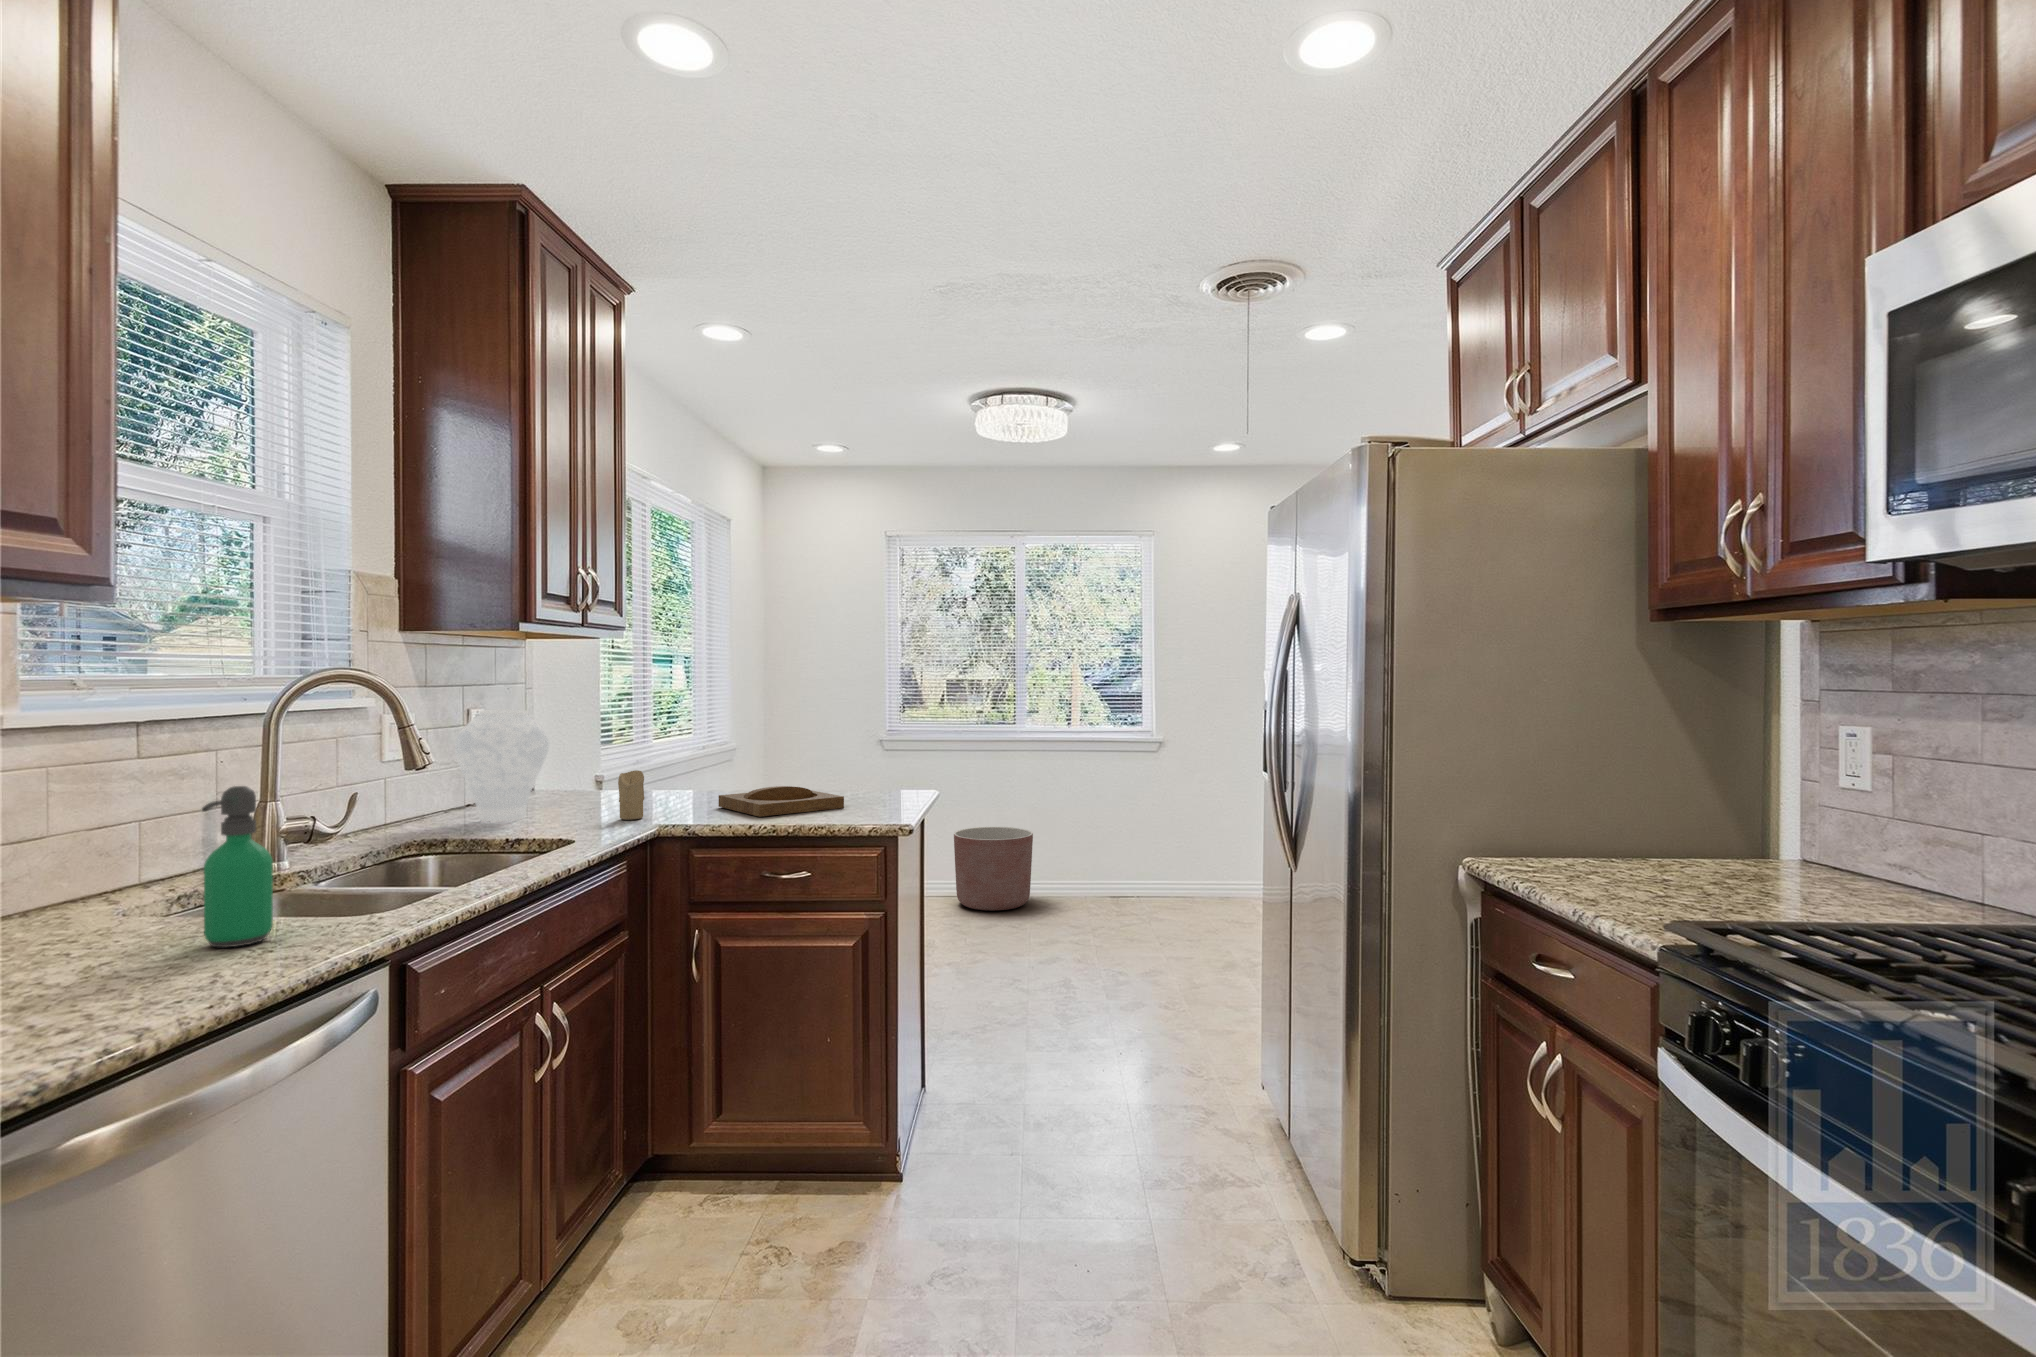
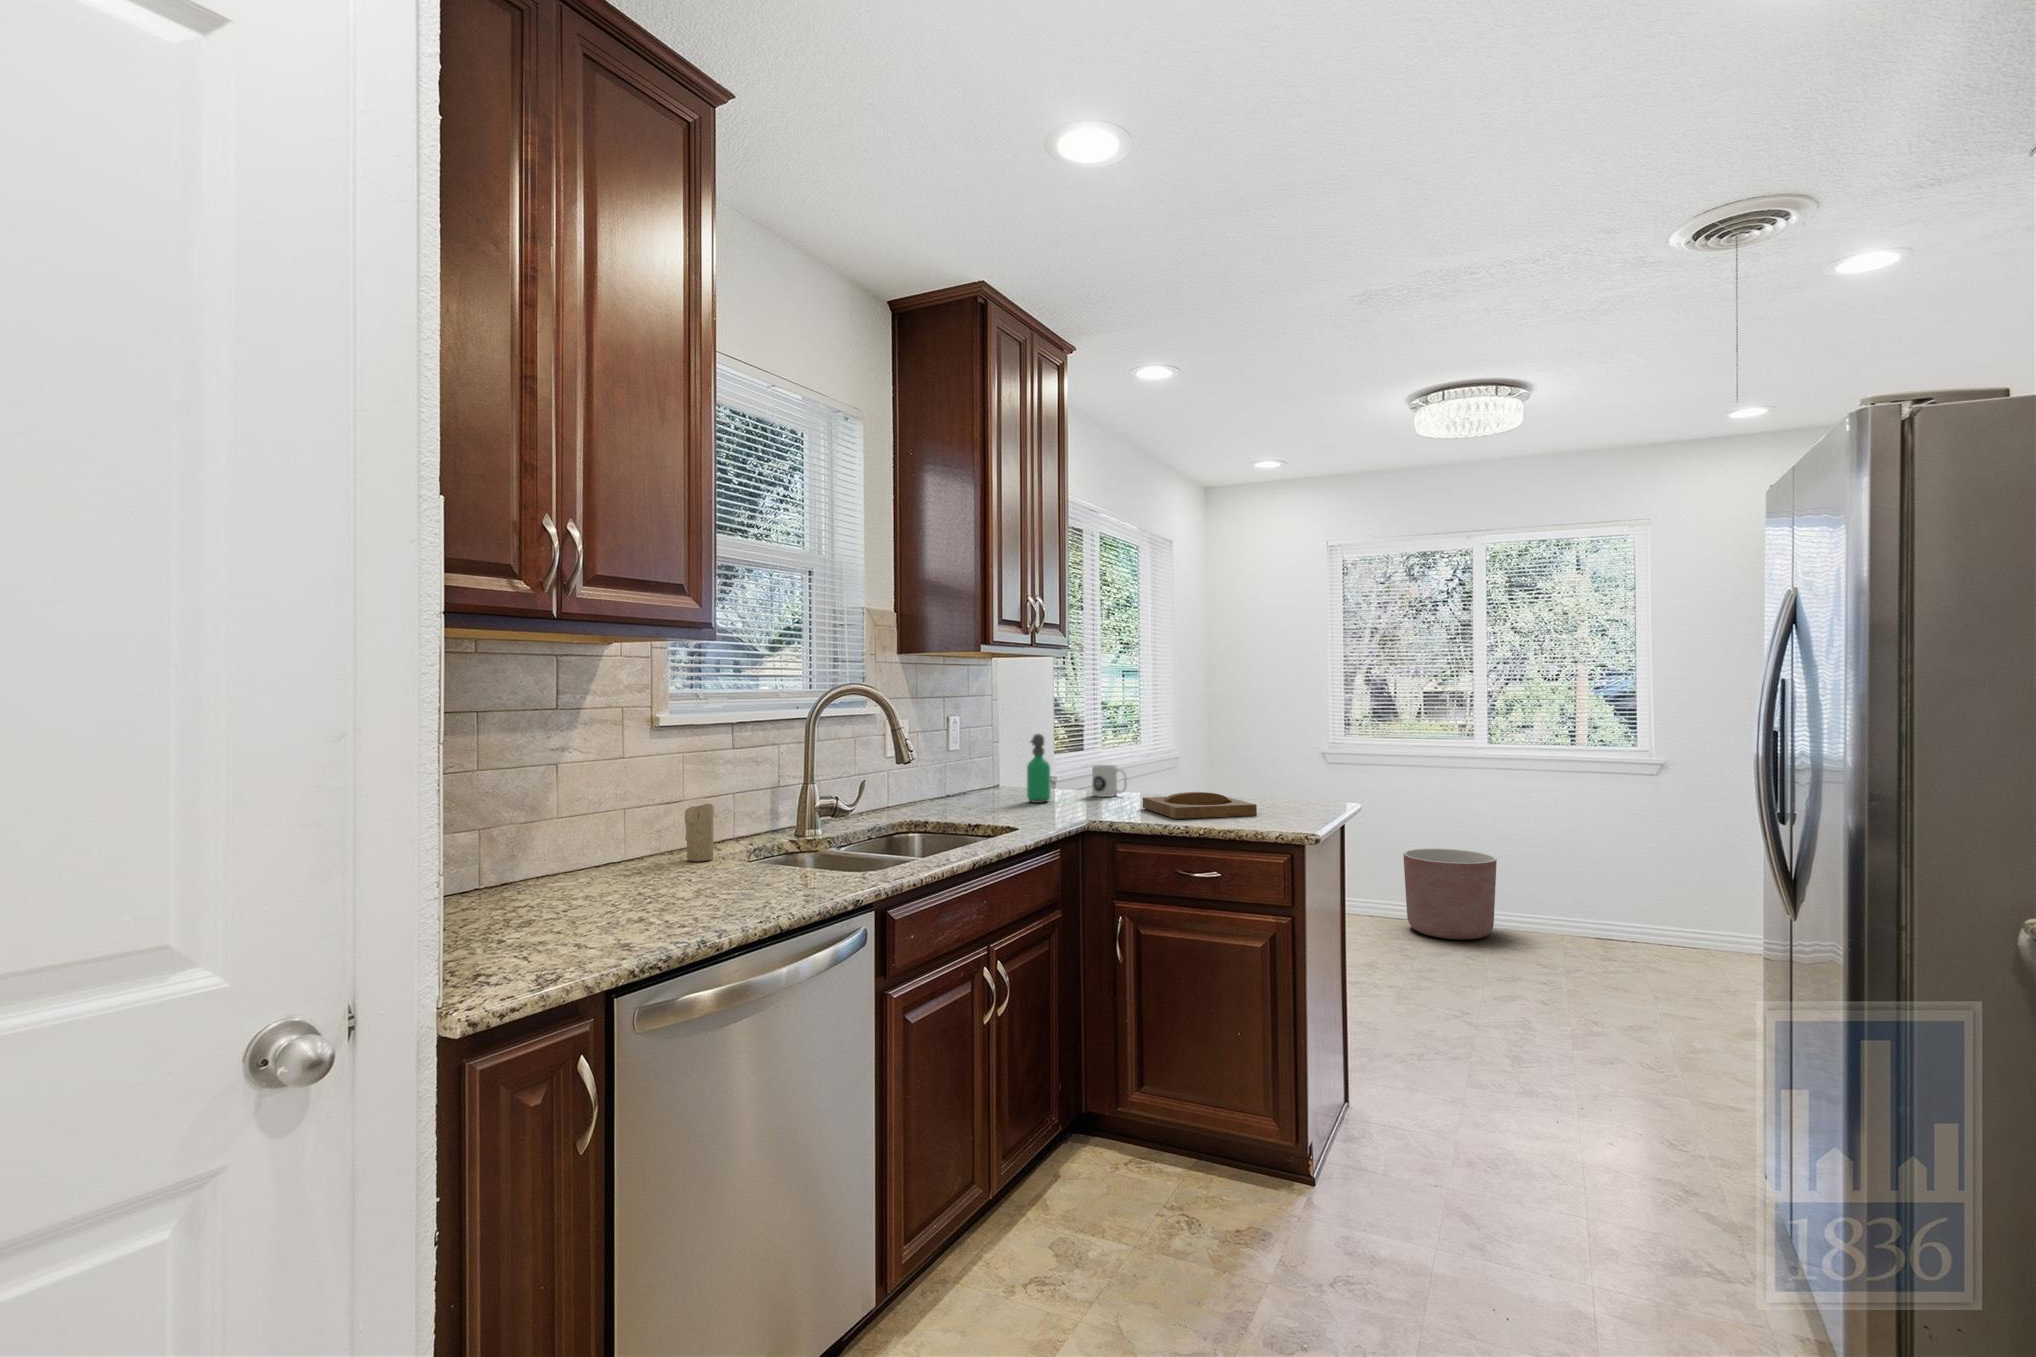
vase: present [455,709,549,822] -> none [936,717,1005,810]
mug: none [654,761,695,797] -> present [1092,765,1127,797]
candle: present [618,770,644,820] -> present [685,804,714,861]
soap dispenser: present [202,786,273,947] -> present [1027,734,1050,803]

